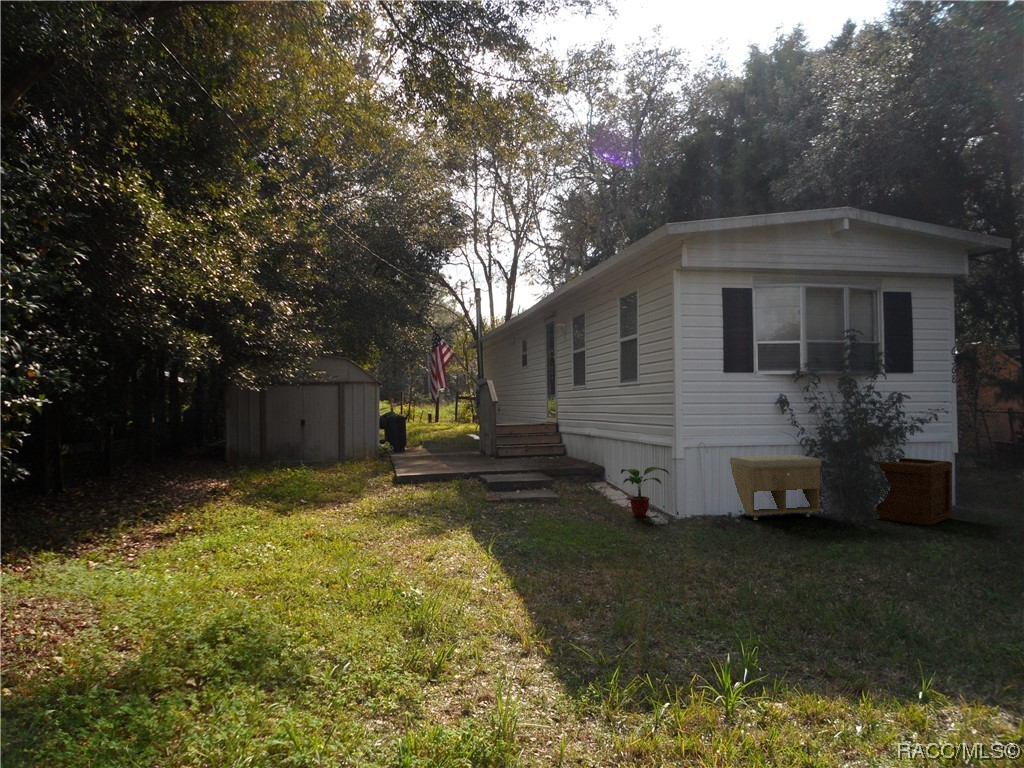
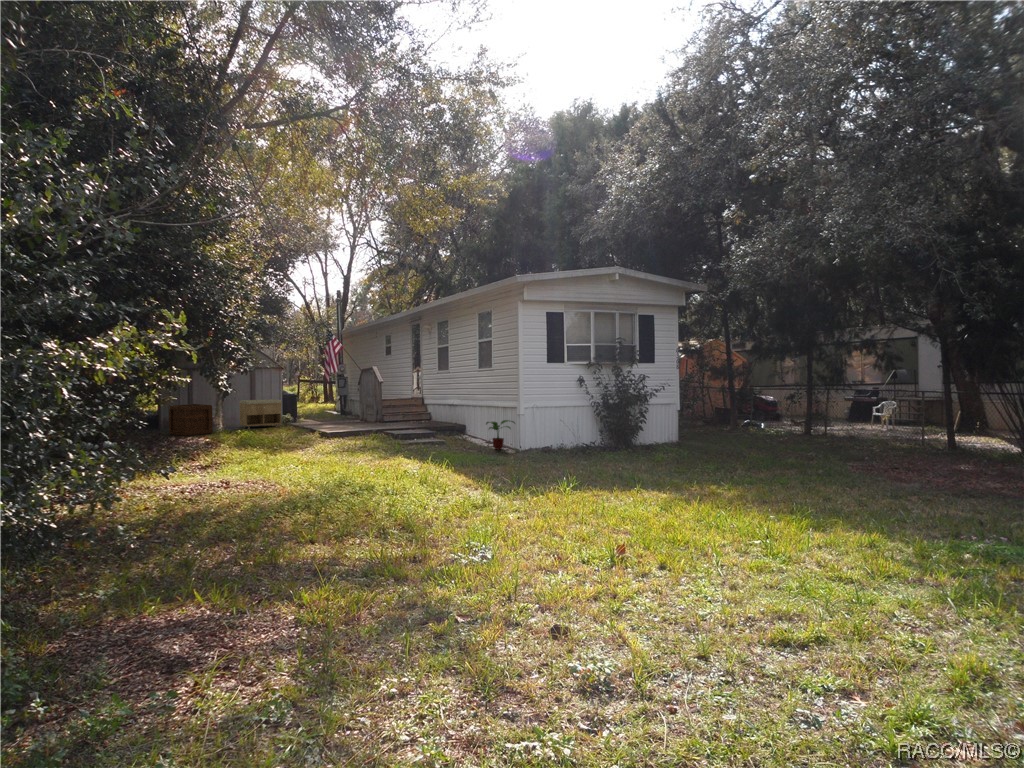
storage bench: present [730,455,821,520] -> present [239,399,282,429]
wooden crate: present [875,458,952,526] -> present [169,404,213,436]

